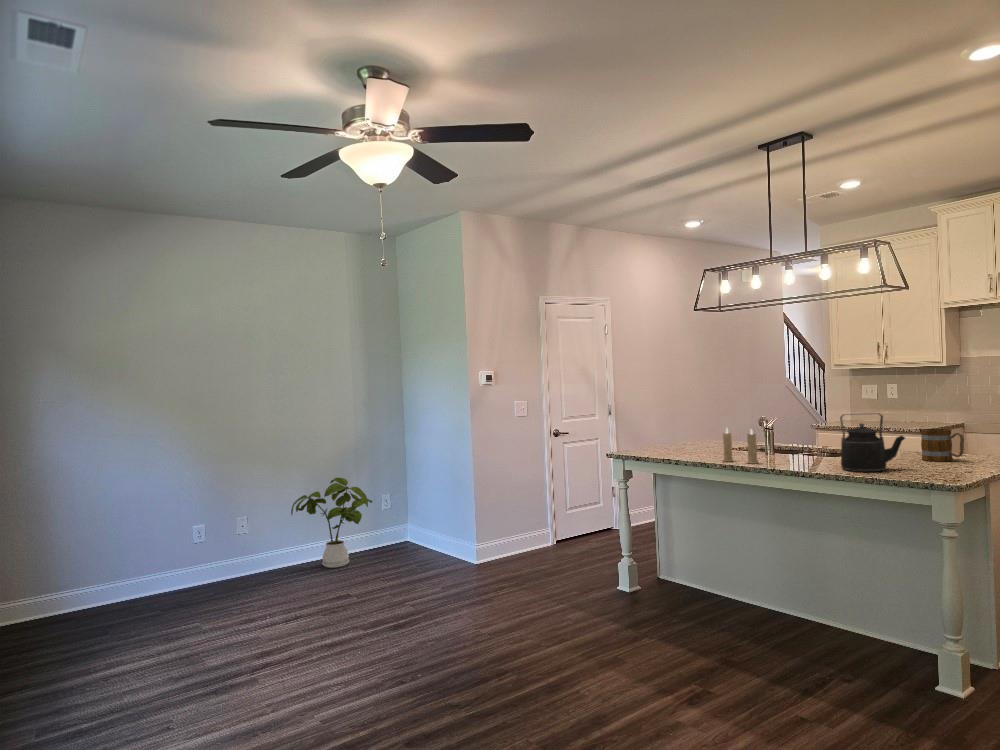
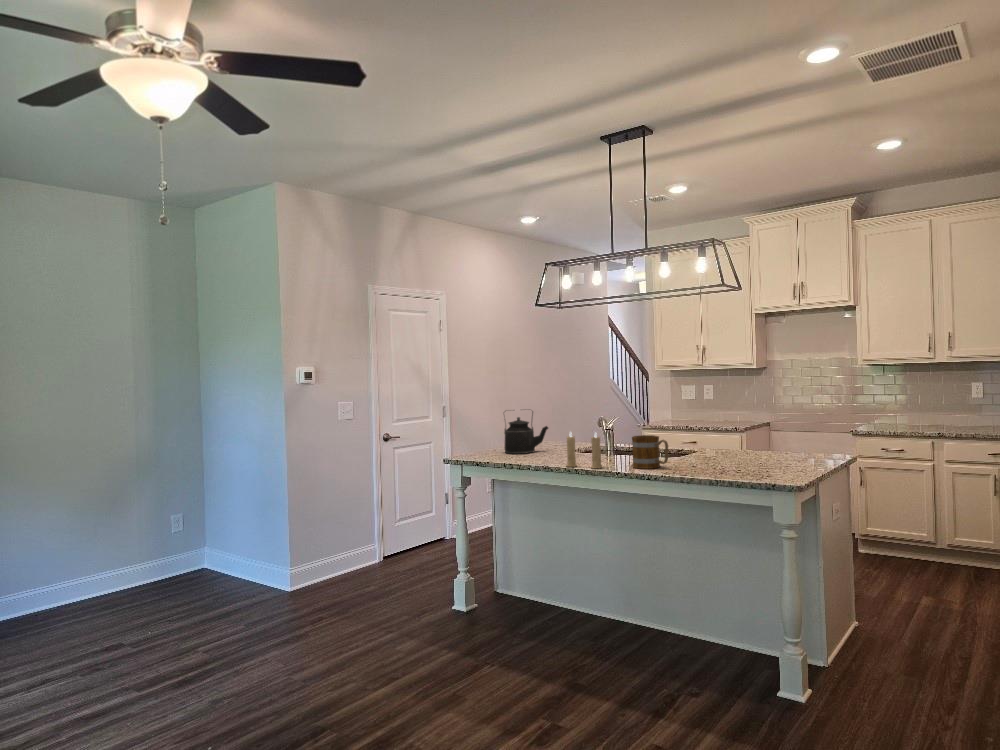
kettle: present [840,413,905,472] -> present [504,411,548,454]
mug: present [921,428,964,461] -> present [632,435,668,469]
house plant: present [291,478,372,568] -> none [60,497,169,605]

